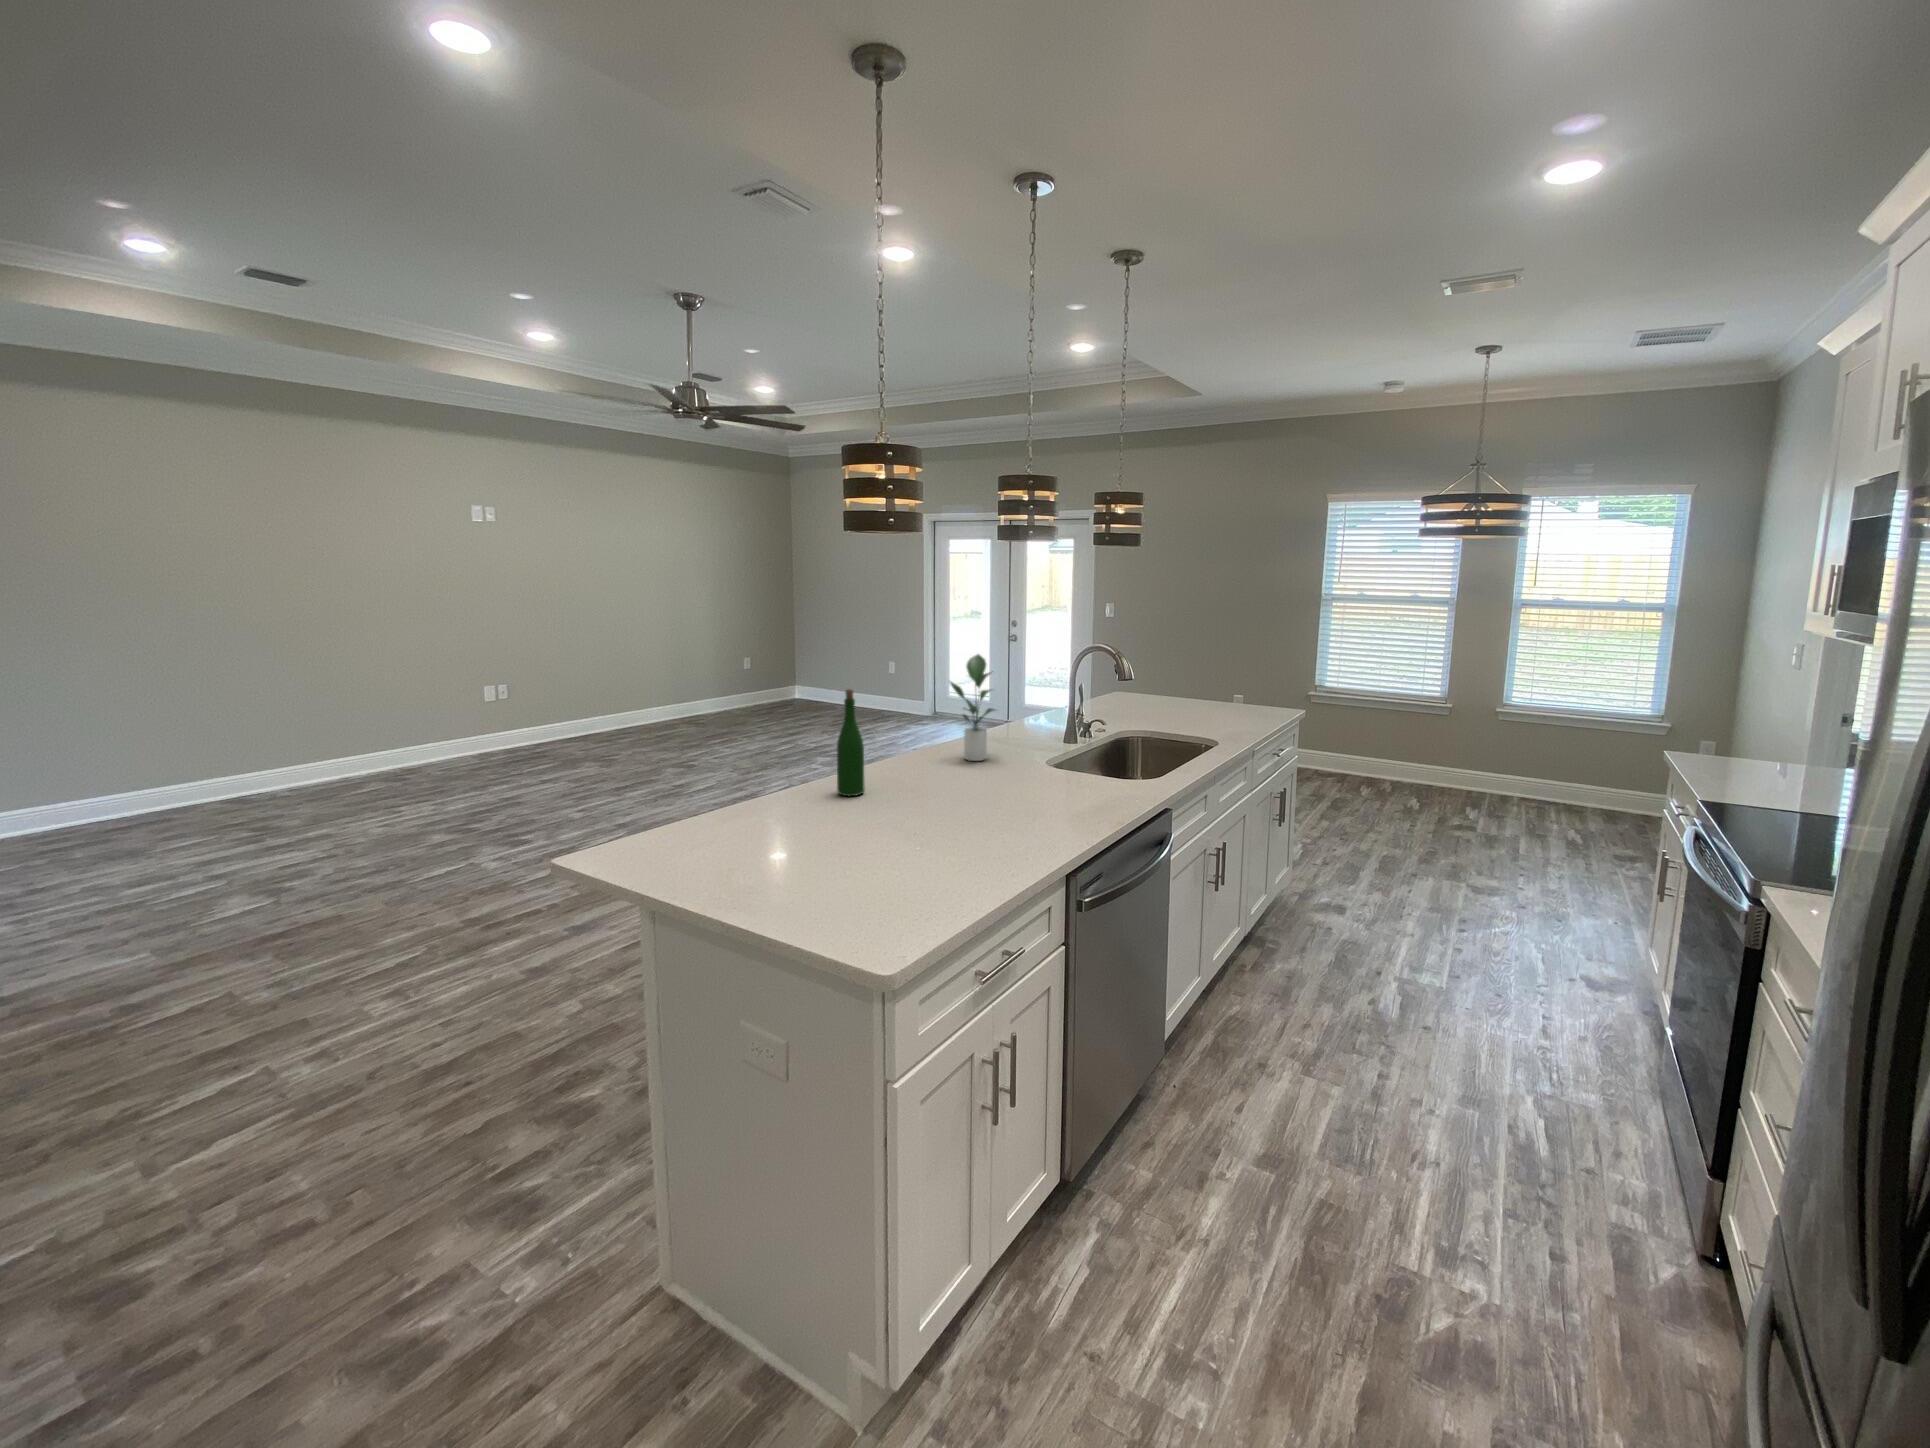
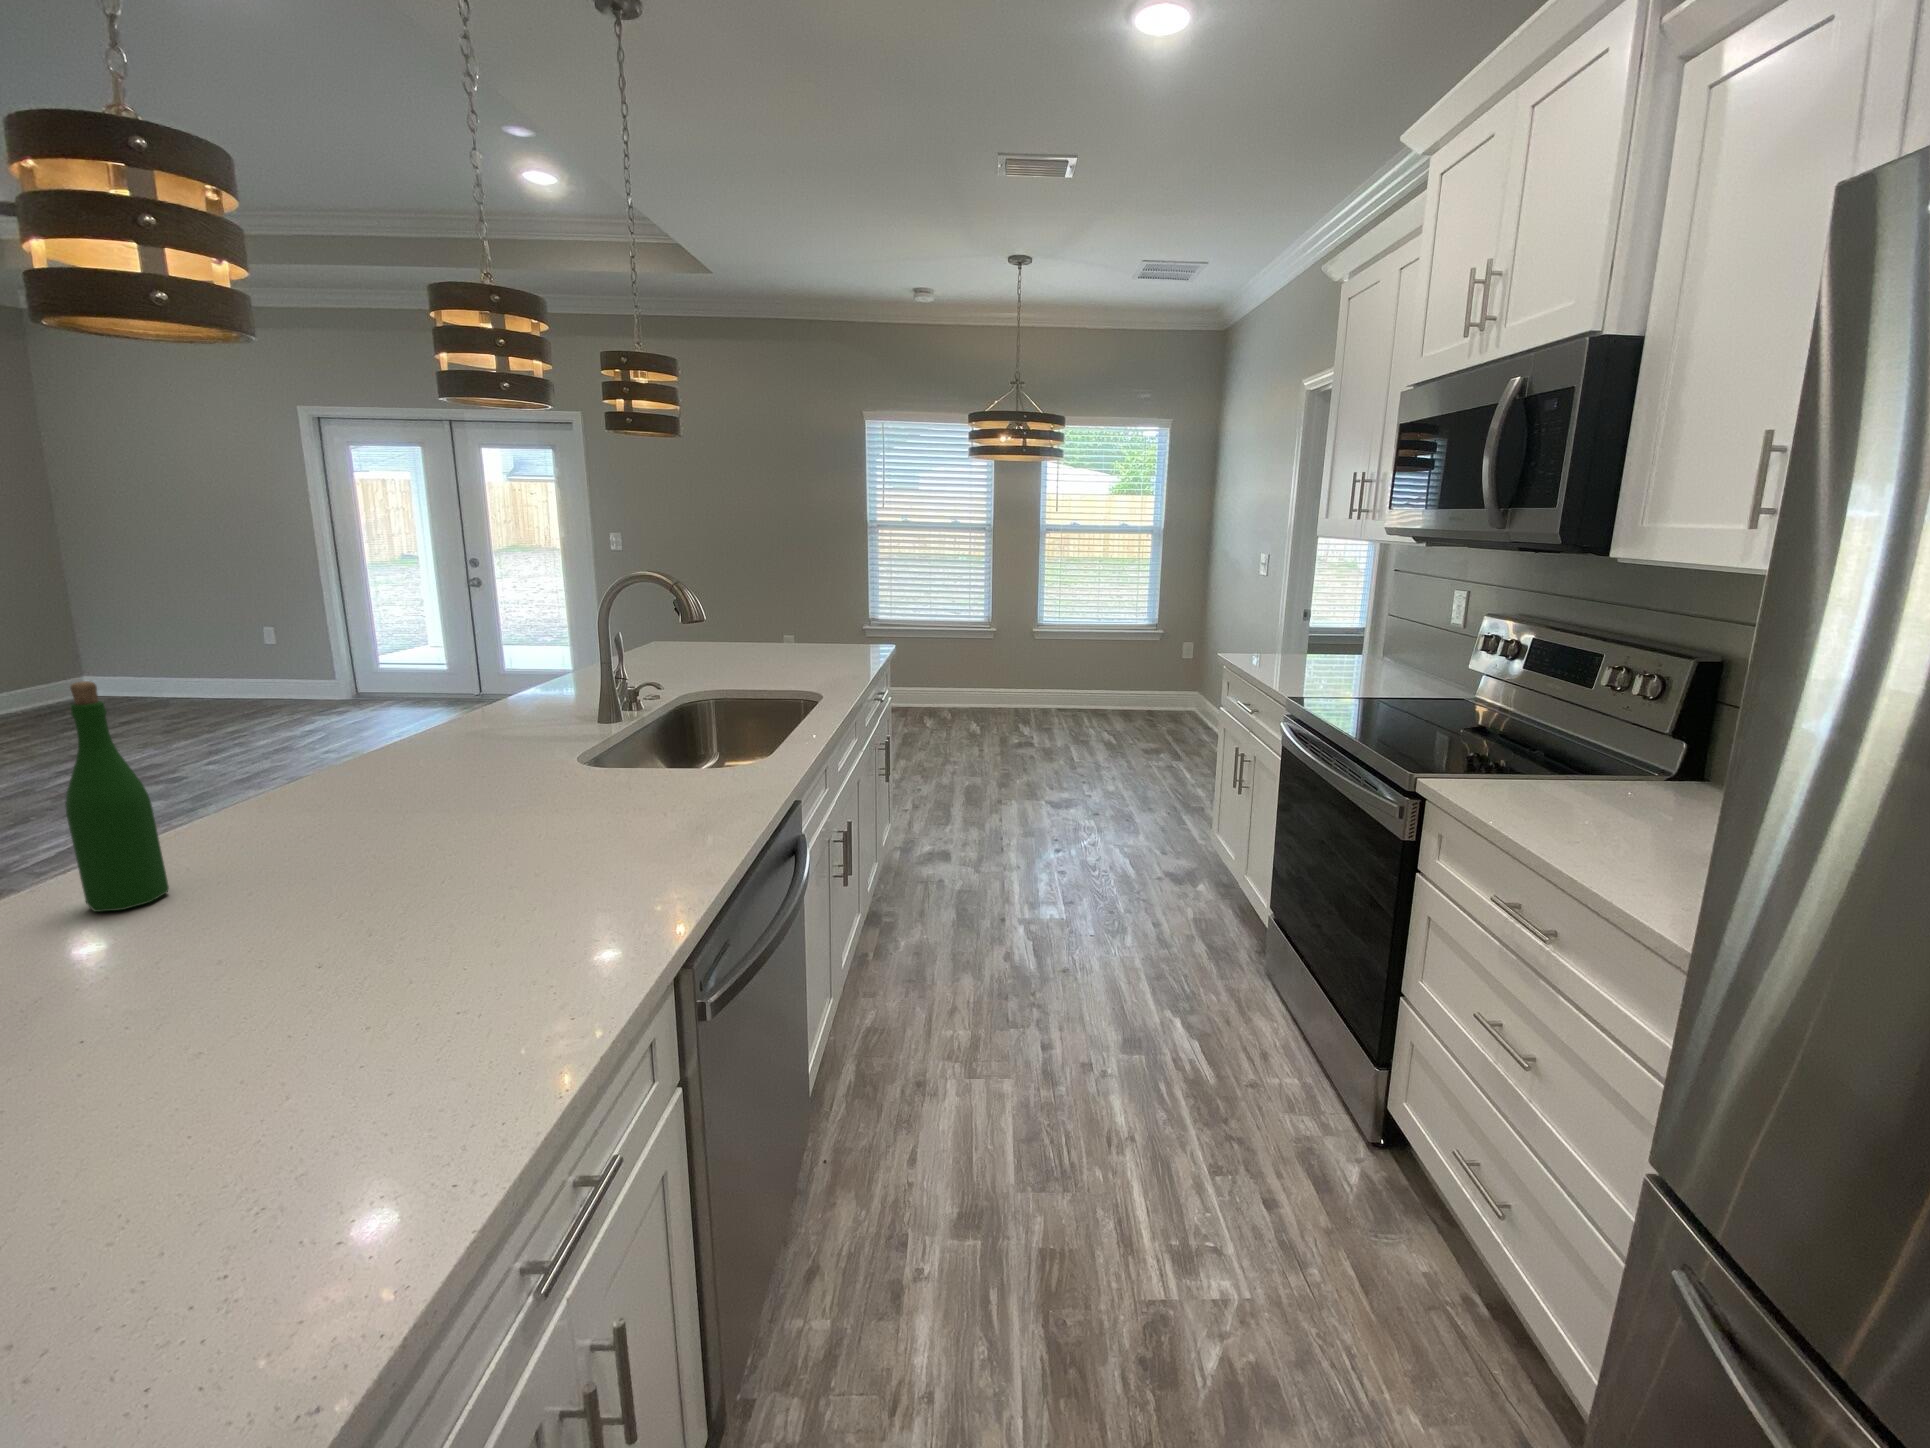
potted plant: present [950,654,995,761] -> none [361,595,478,778]

